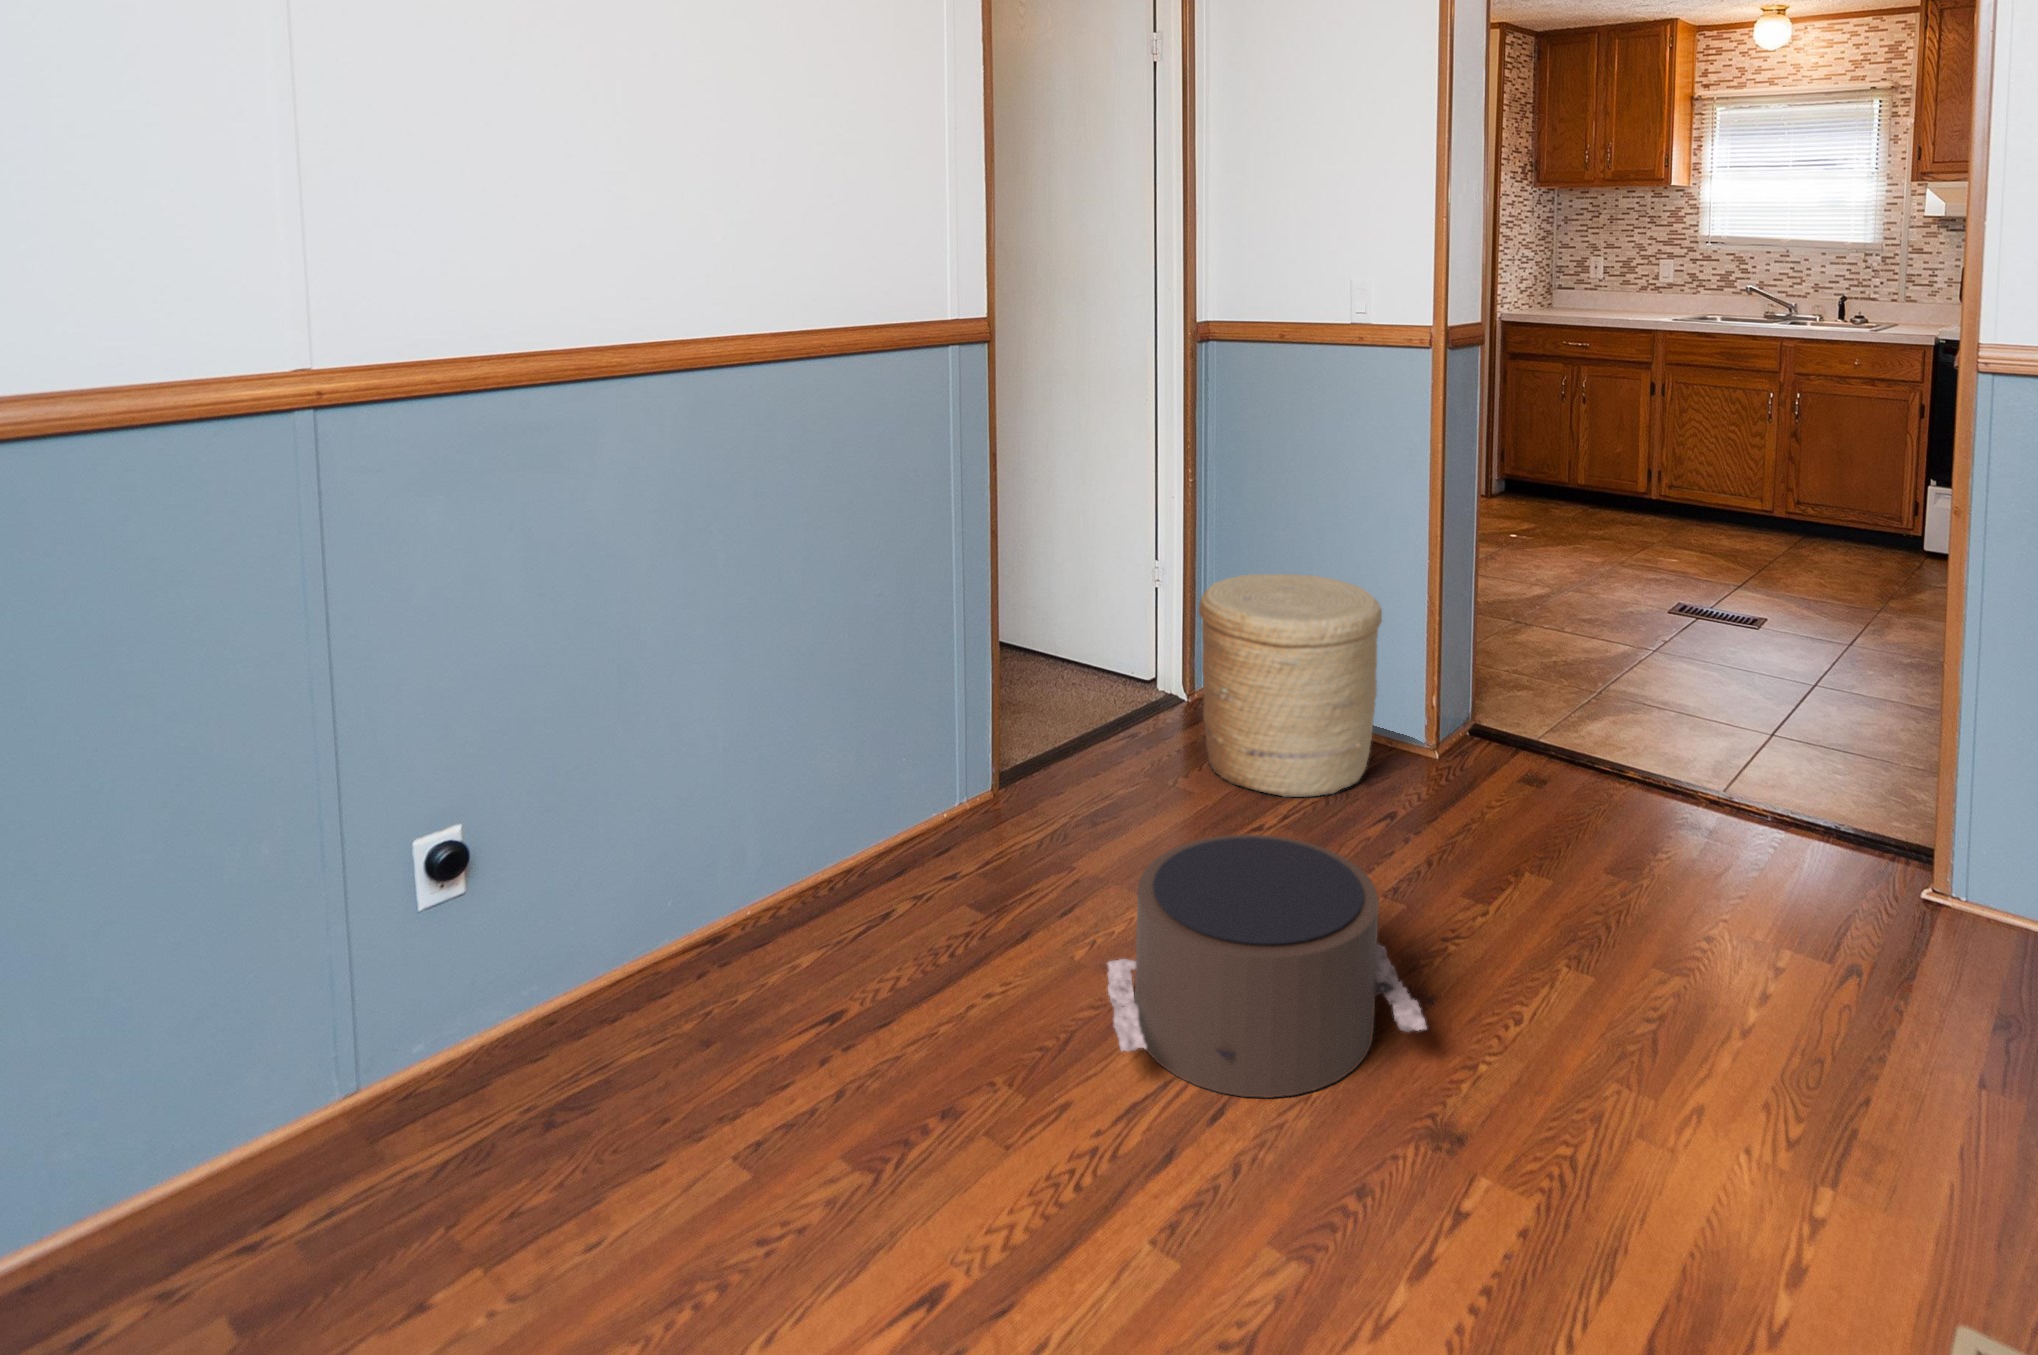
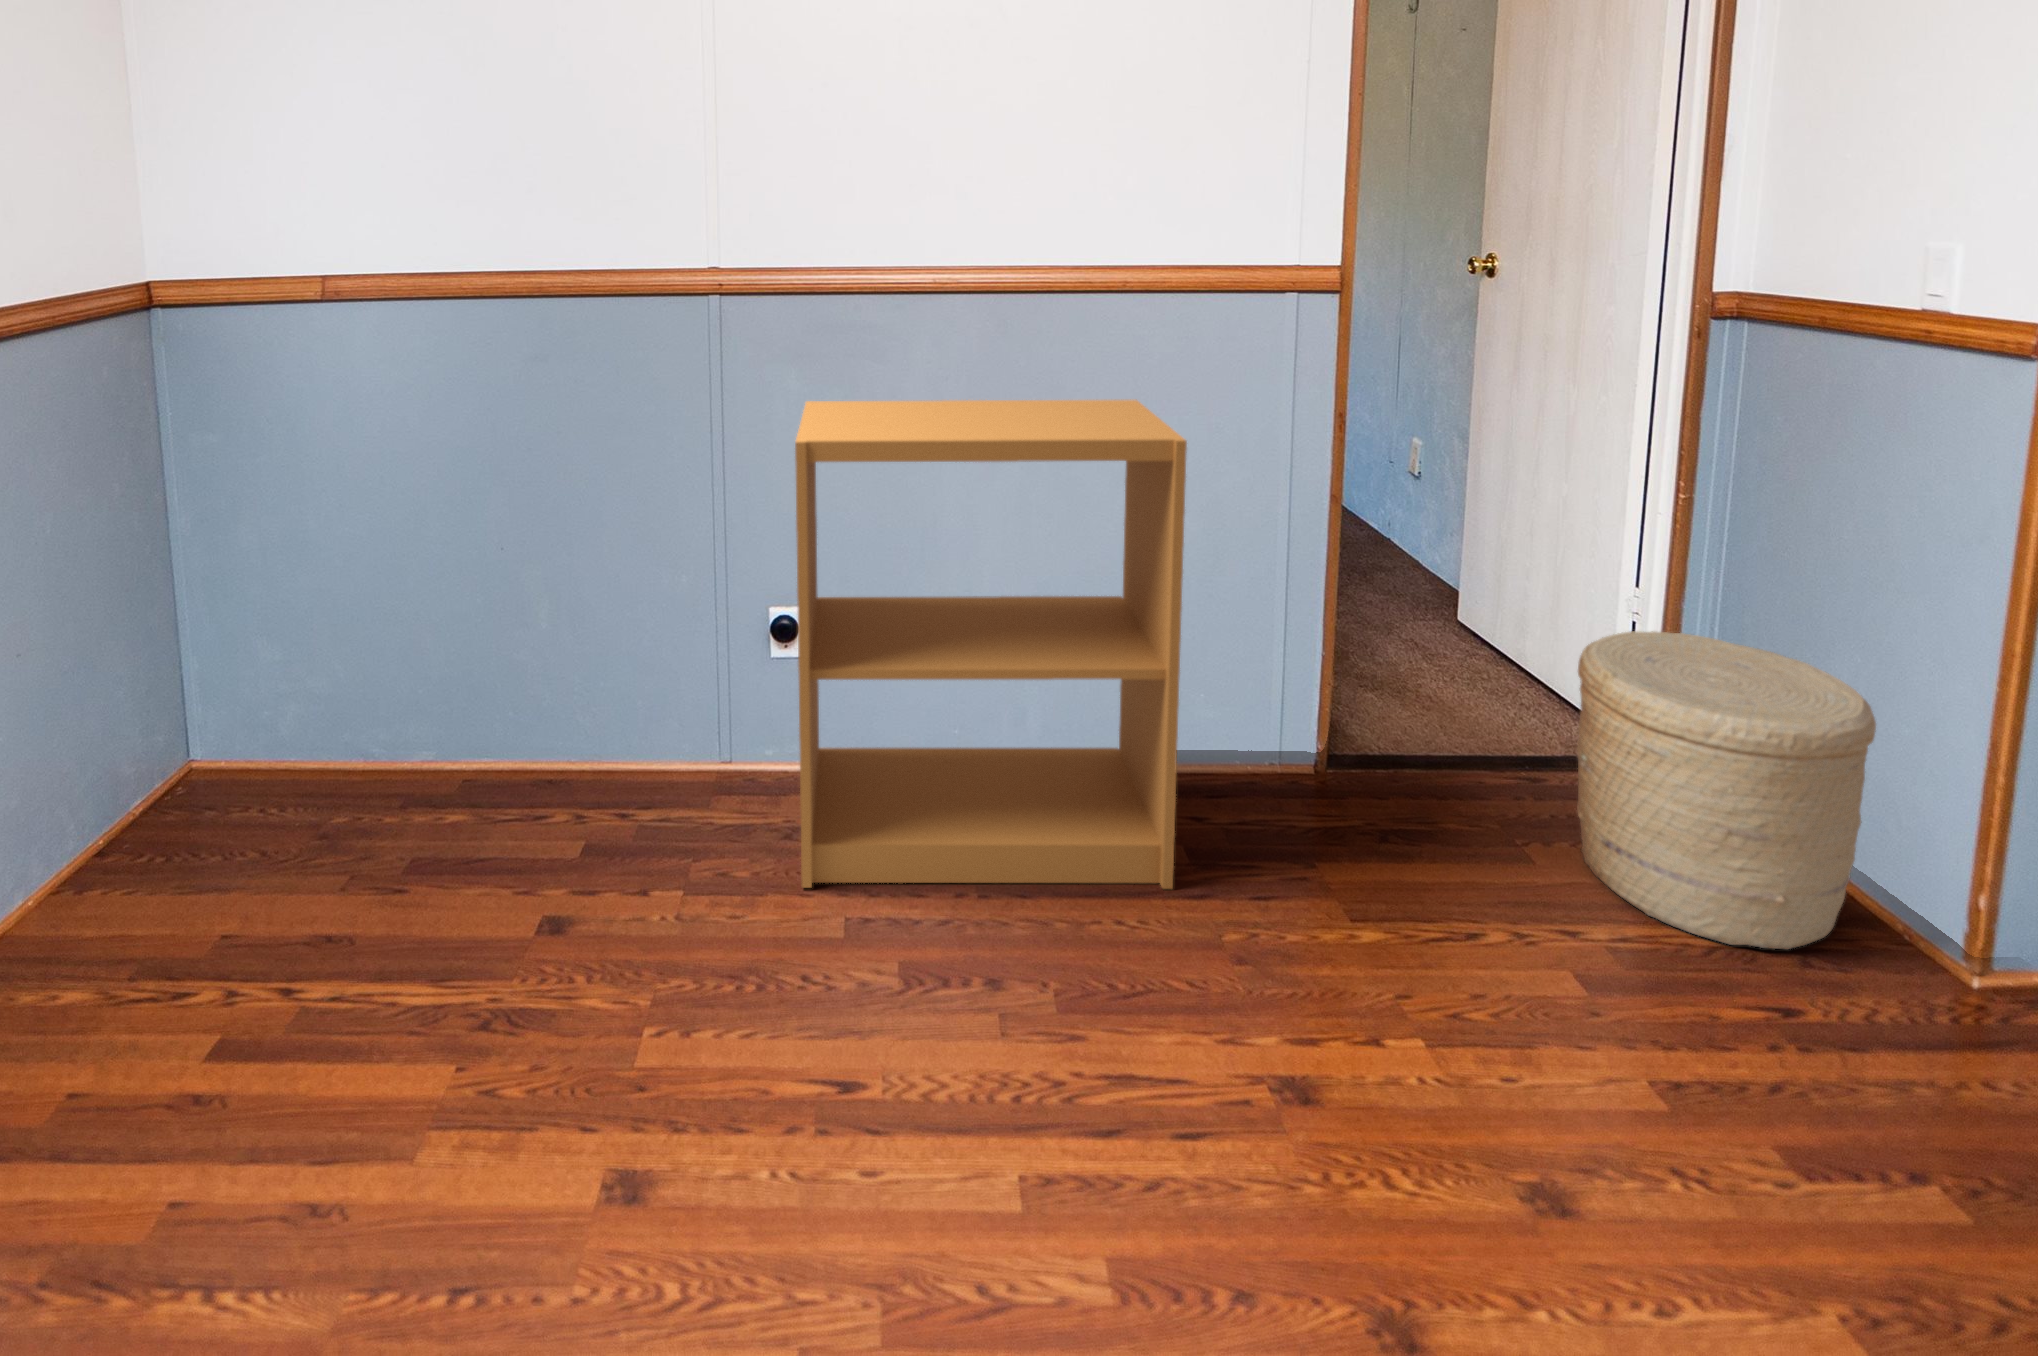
bookshelf: none [483,443,1006,1163] -> present [795,400,1187,889]
pouf: present [1107,834,1427,1098] -> none [1130,872,1525,1219]

